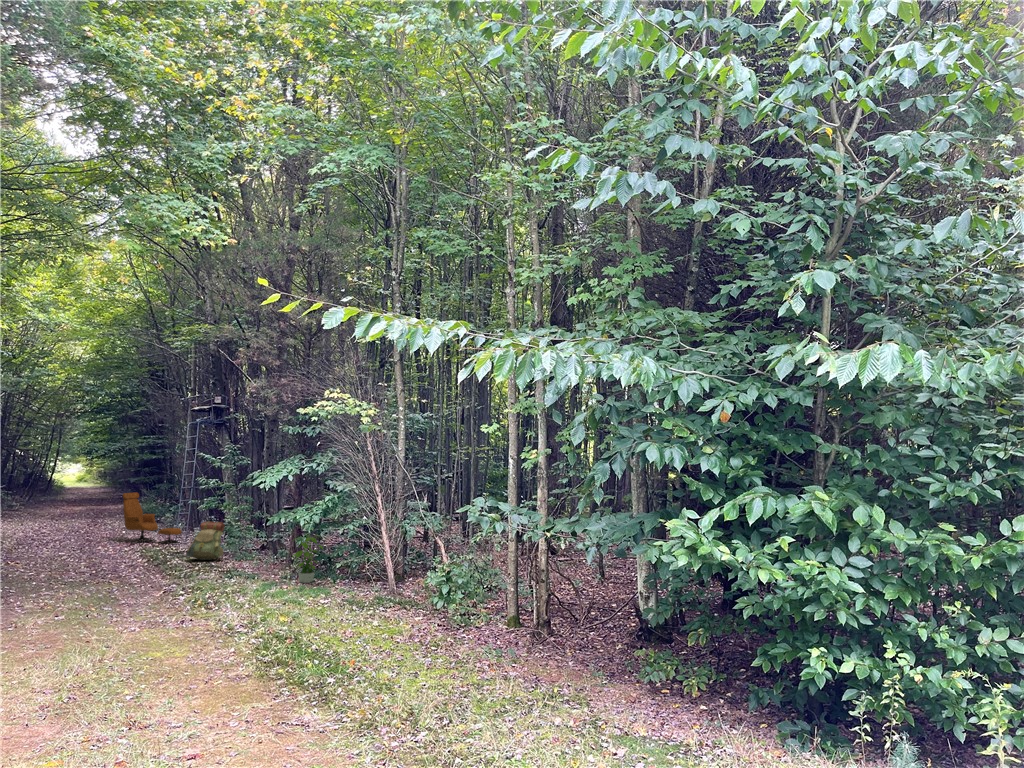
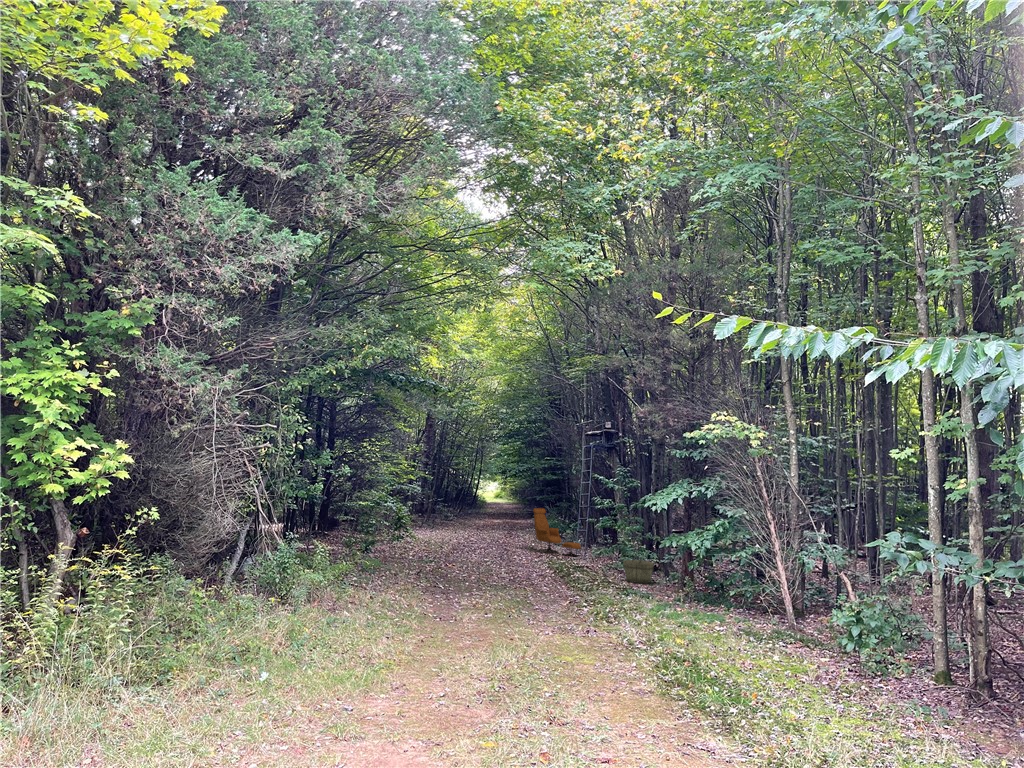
backpack: present [186,521,225,560] -> none [588,538,619,575]
wooden bucket: none [227,536,263,565] -> present [624,558,654,583]
potted plant: present [293,537,323,583] -> none [683,560,715,607]

